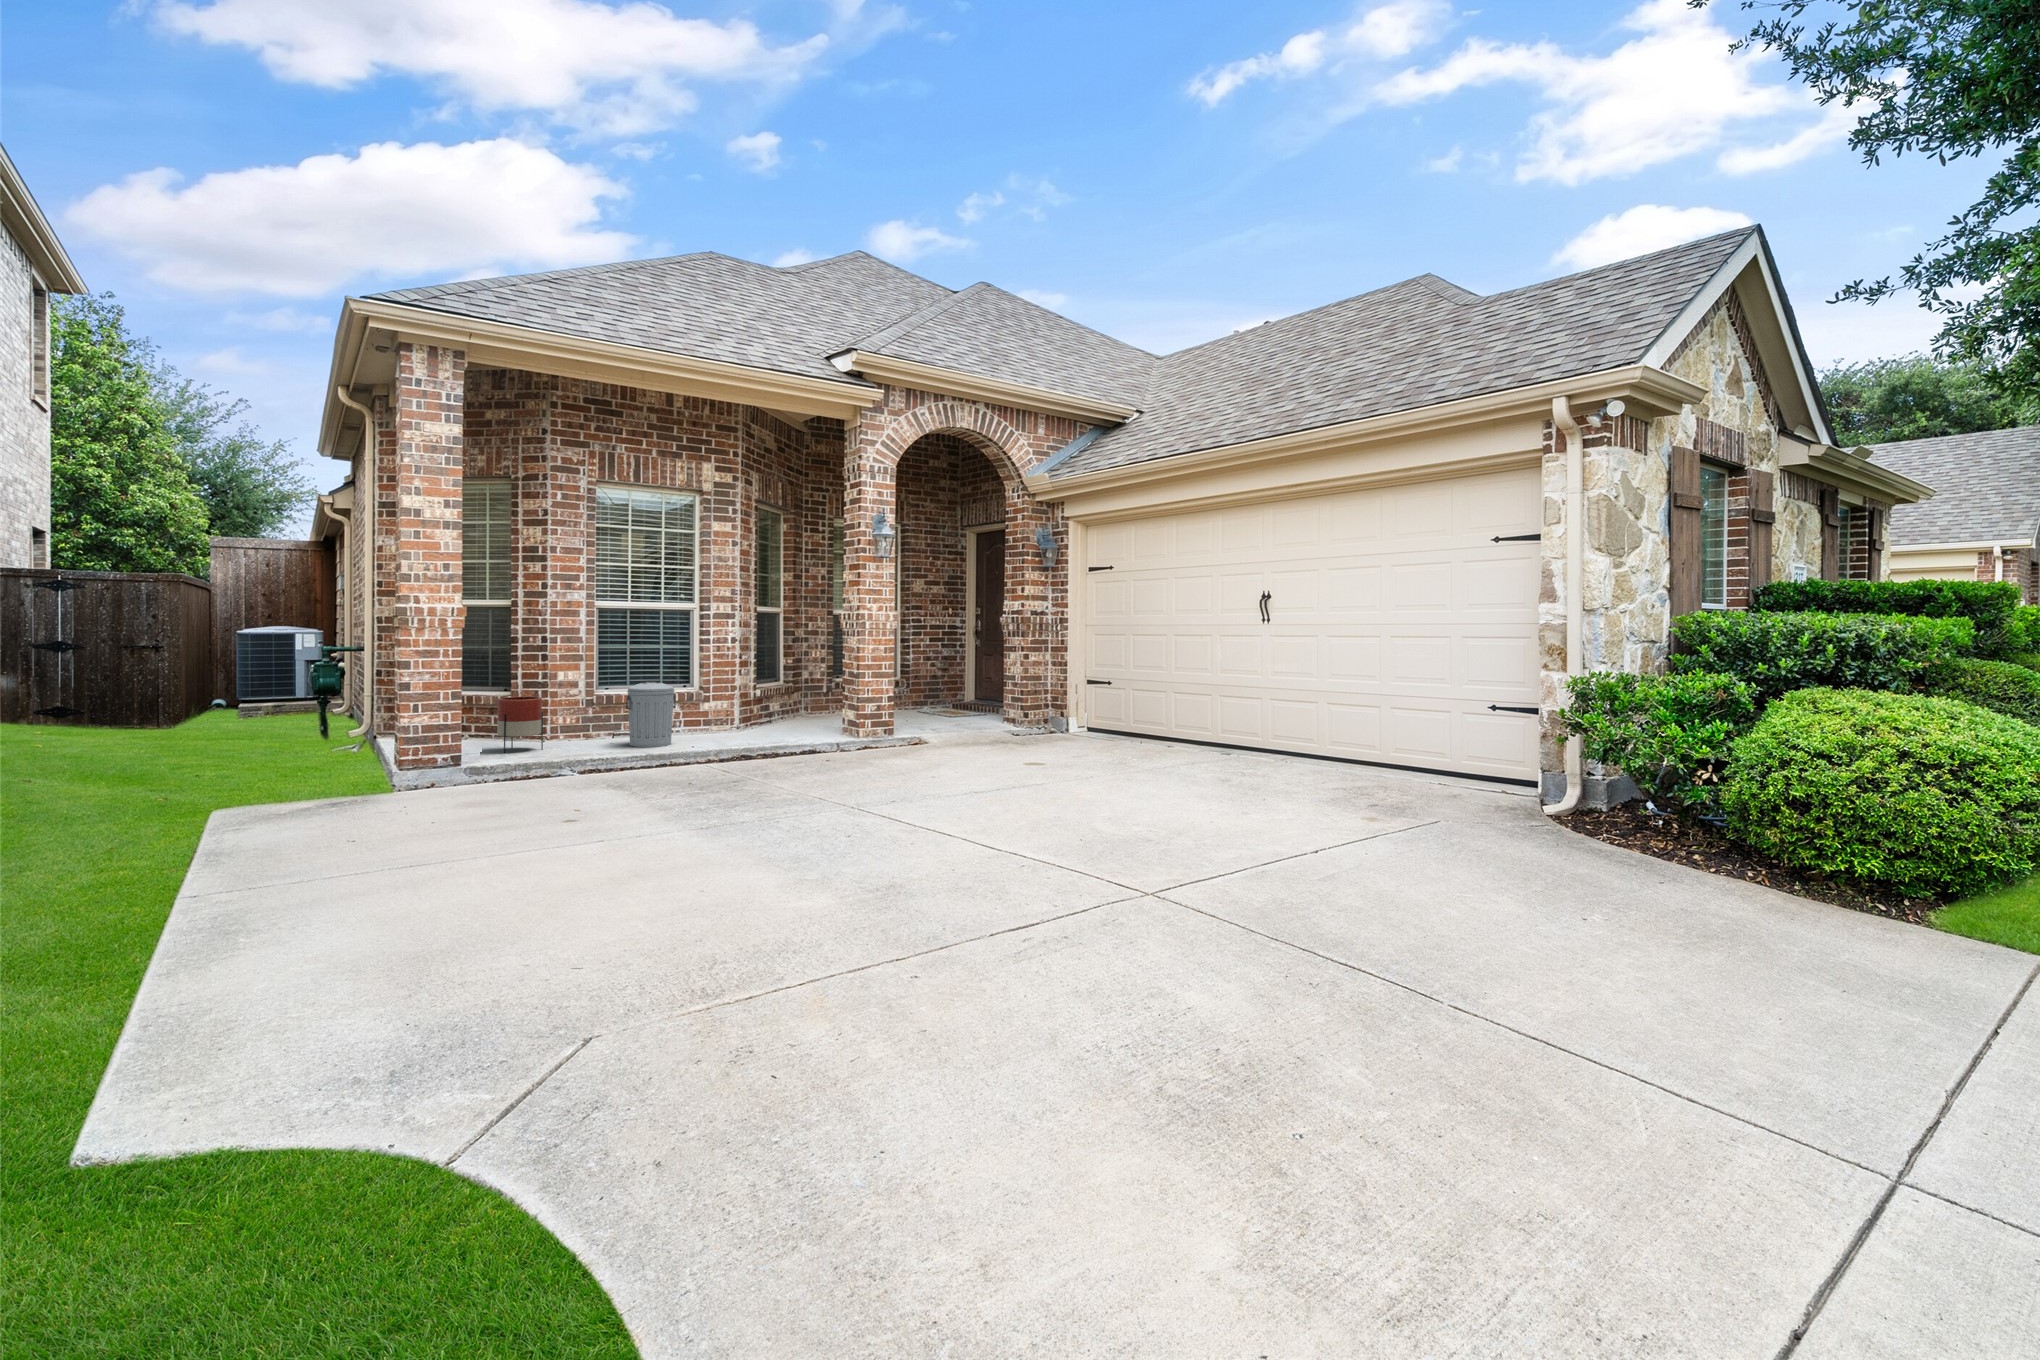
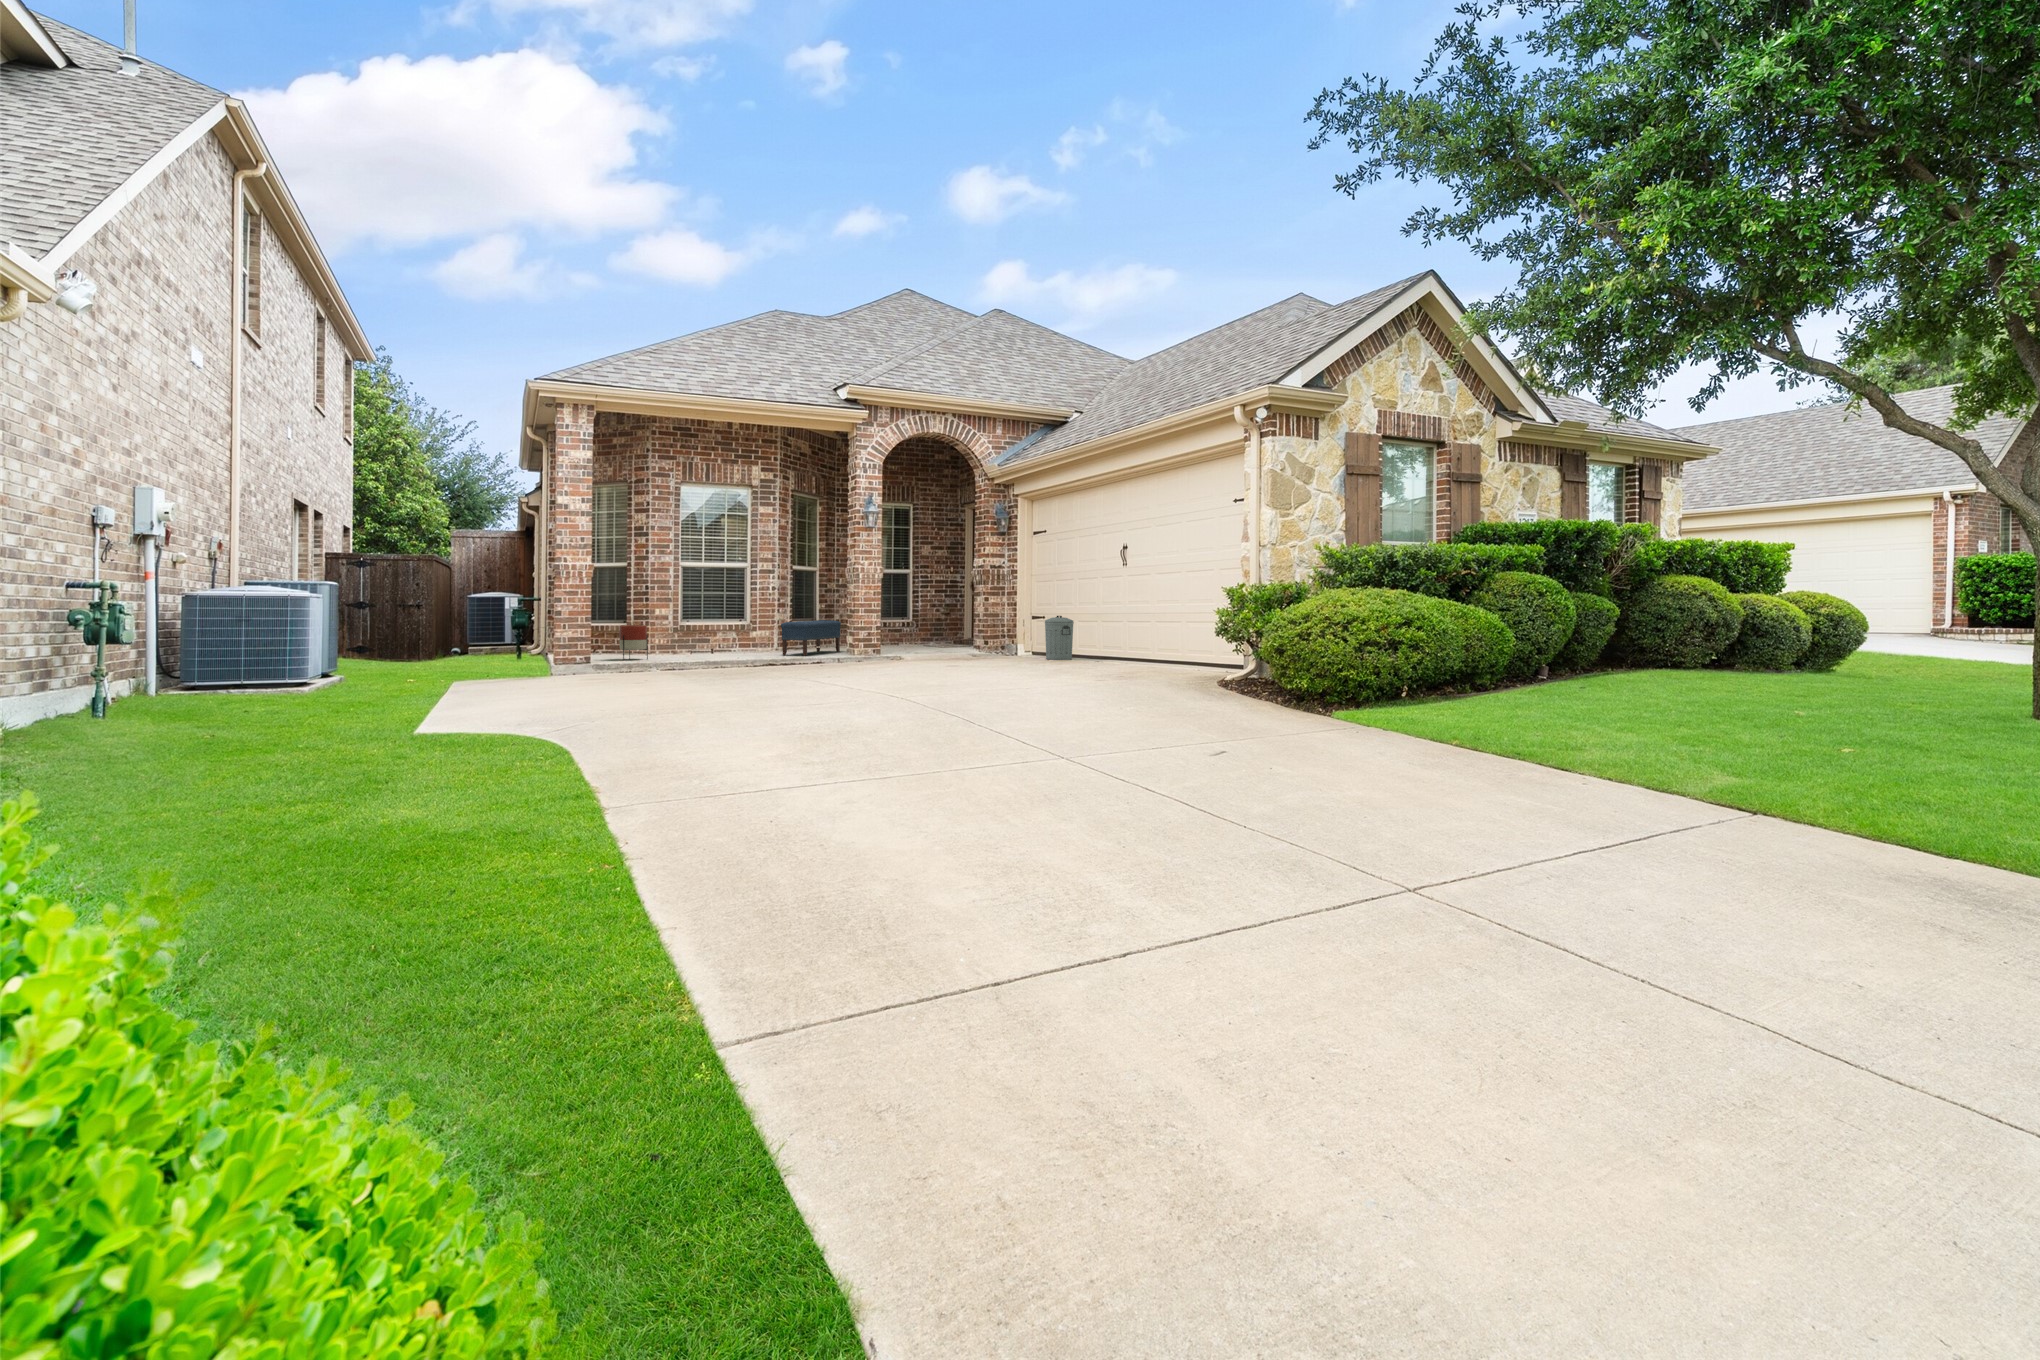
trash can: present [626,680,676,747] -> present [1045,616,1074,660]
bench: none [742,681,818,737] -> present [781,620,841,656]

